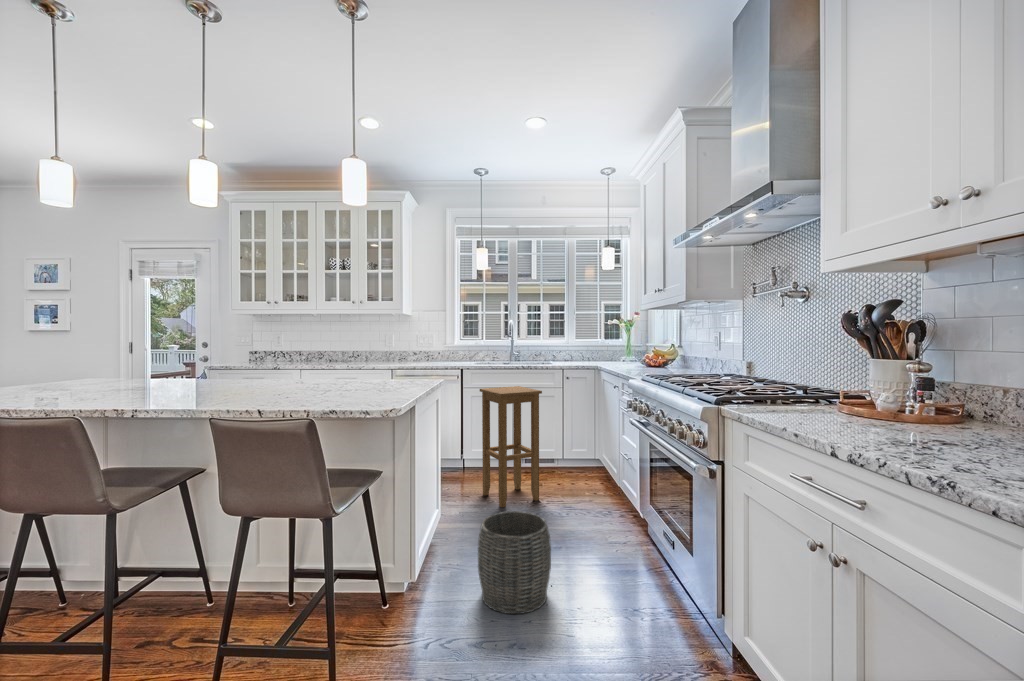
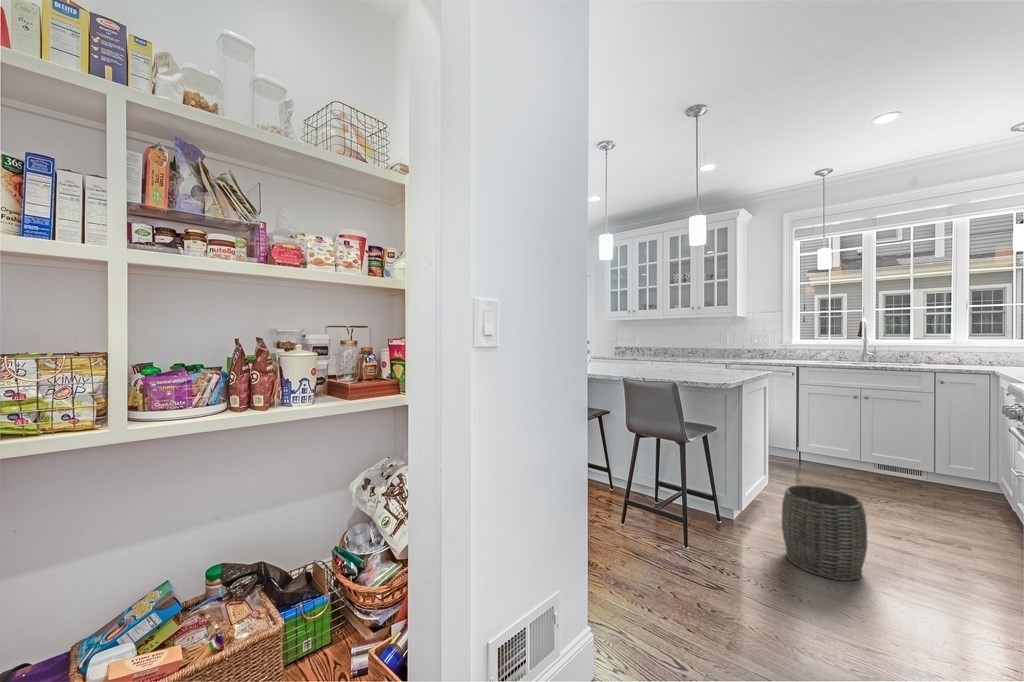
stool: present [480,386,542,507] -> none [810,382,889,504]

